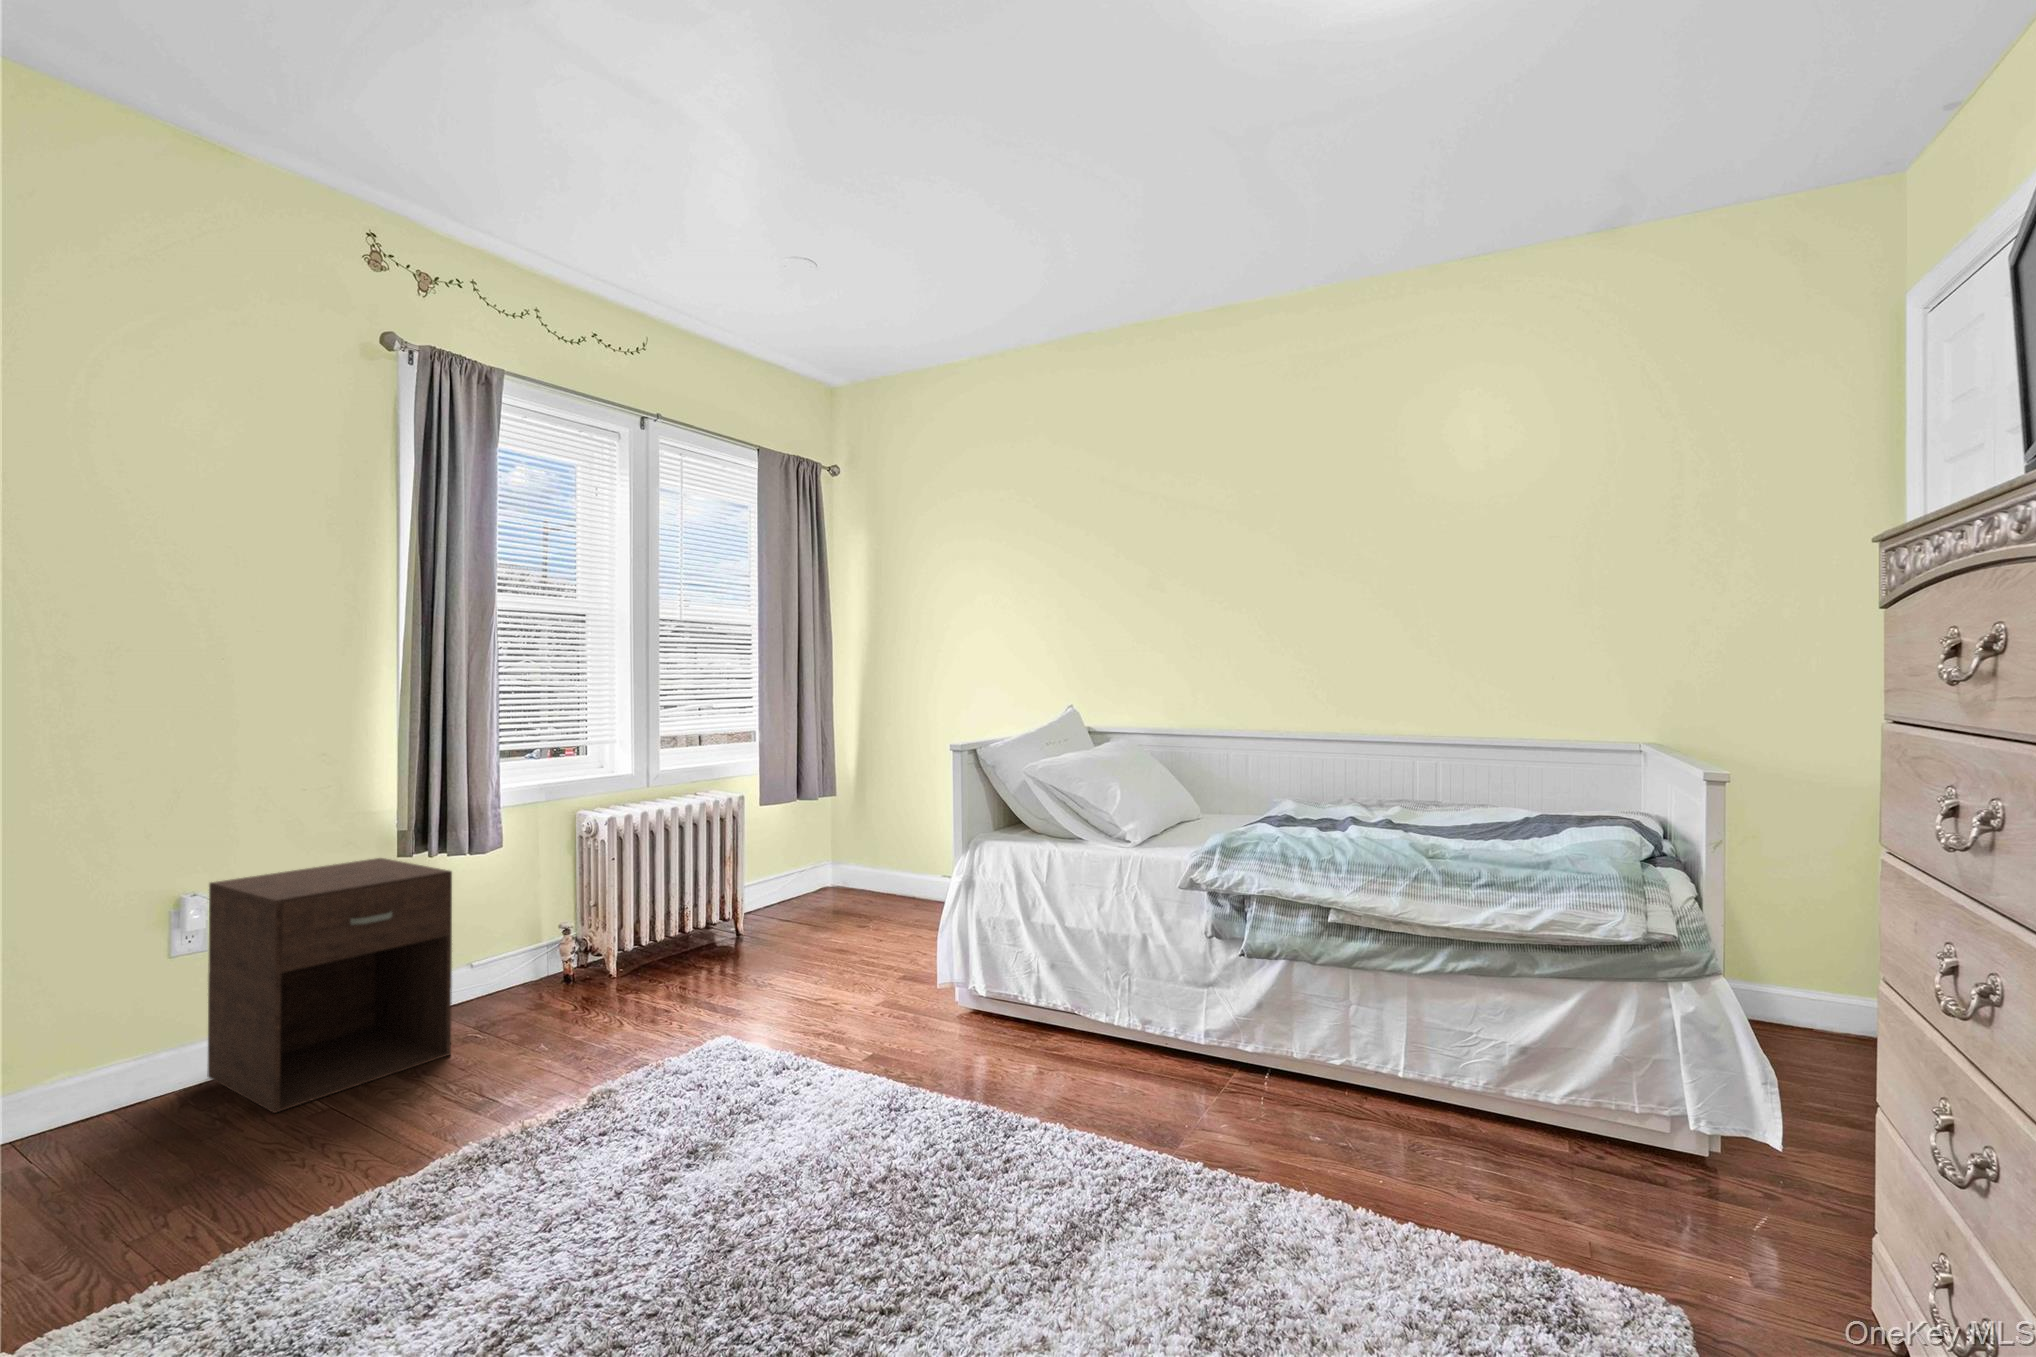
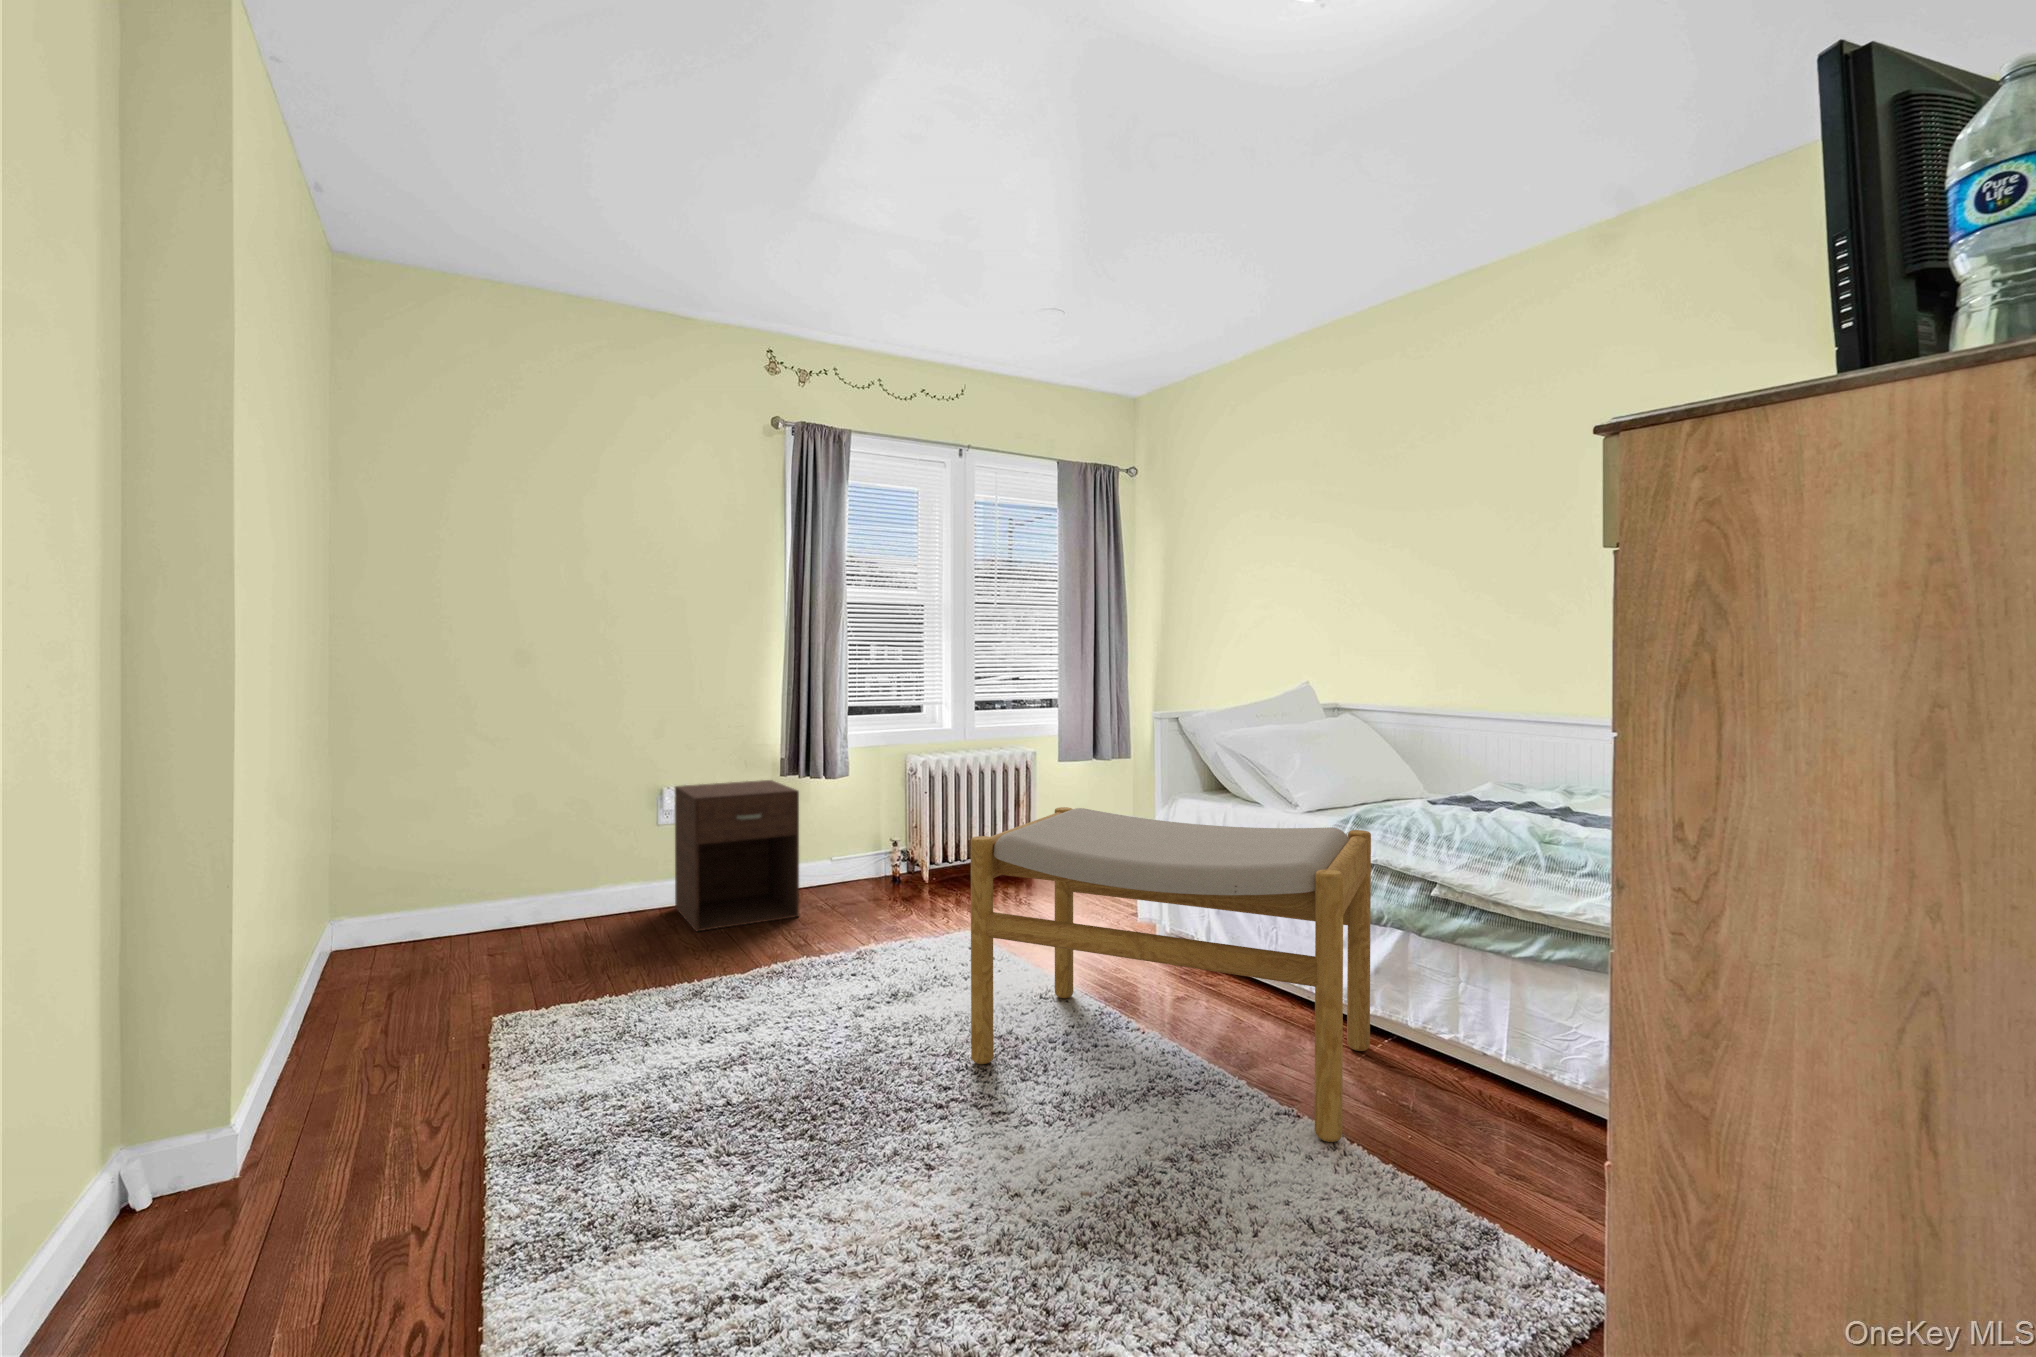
footstool: none [874,860,1357,1233] -> present [971,807,1371,1142]

